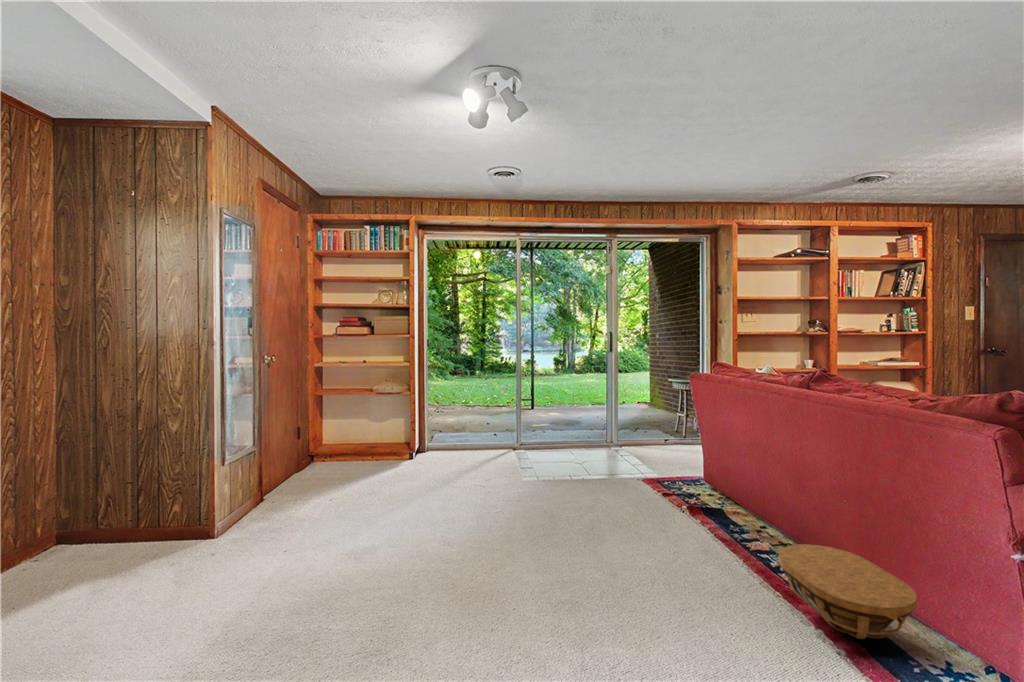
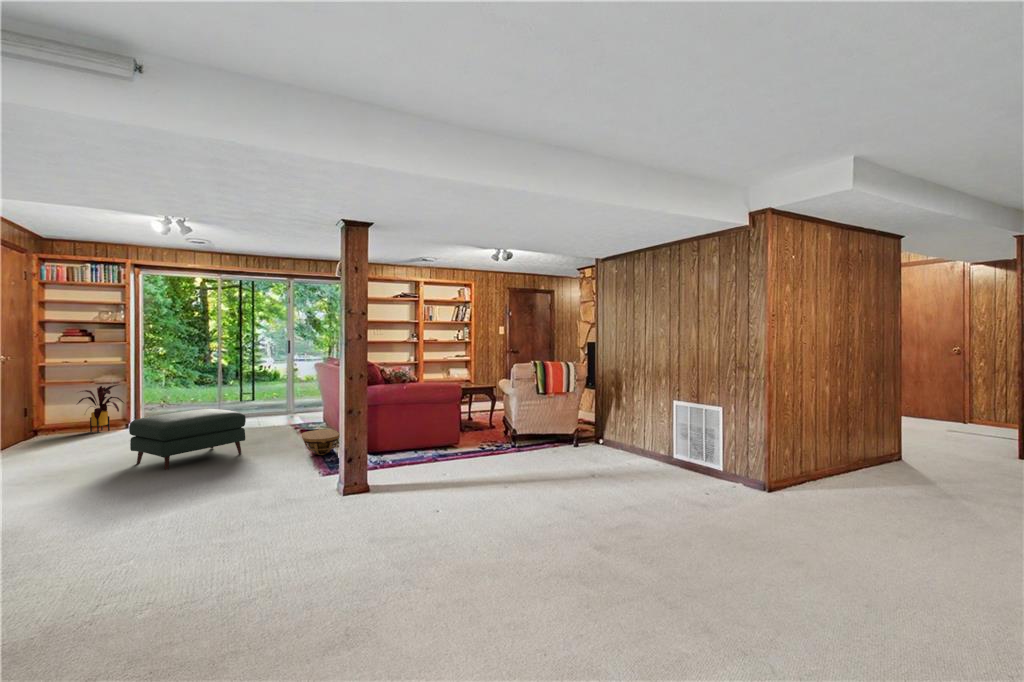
house plant: none [353,395,409,465] -> present [77,385,124,433]
ottoman: none [423,465,637,633] -> present [129,409,246,470]

